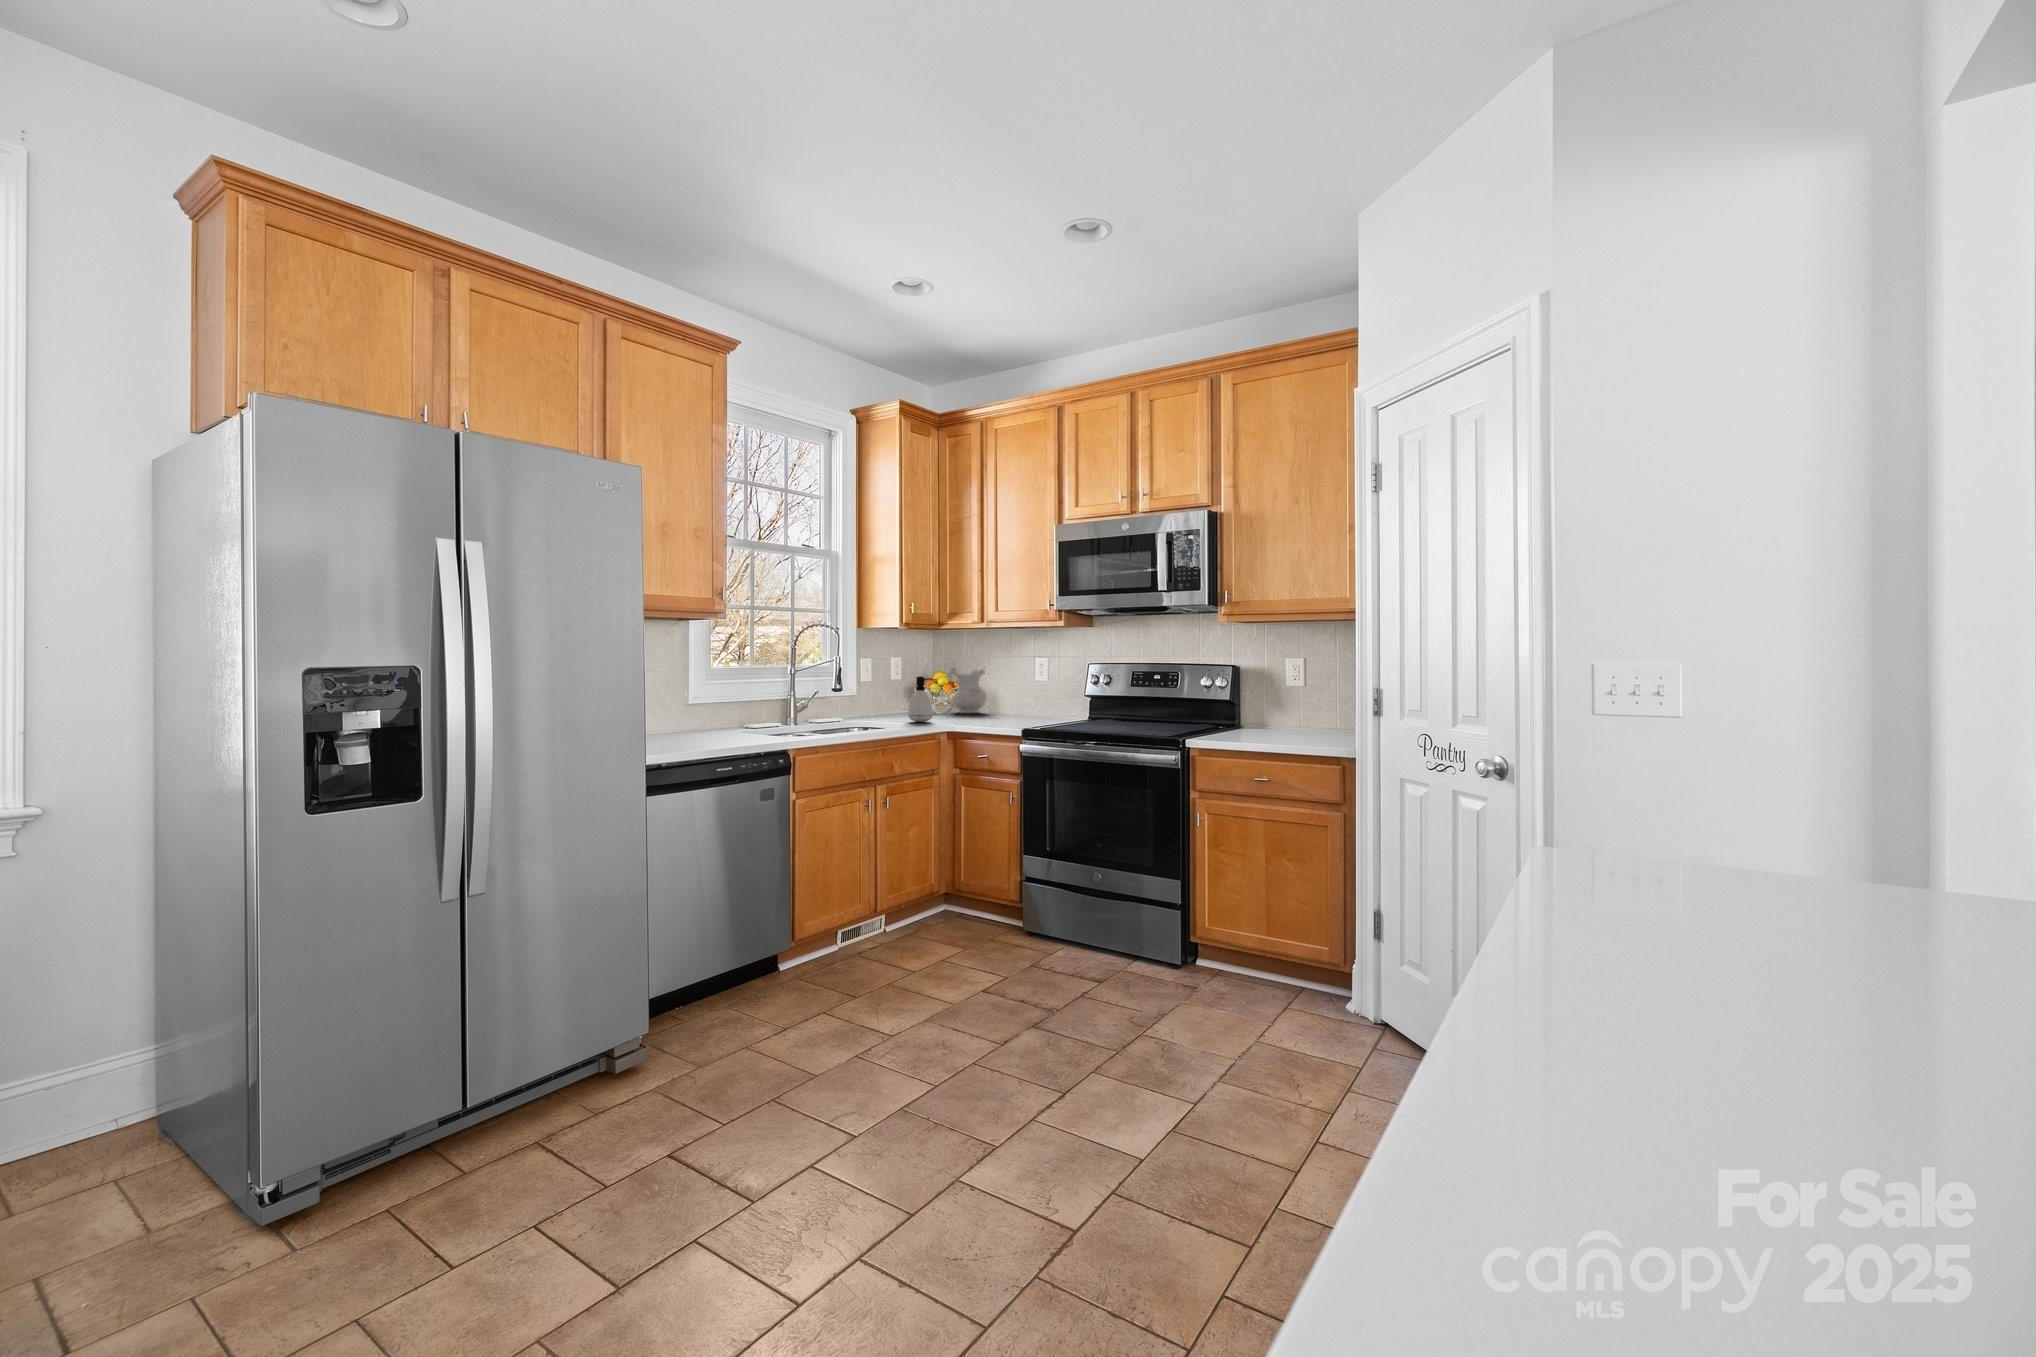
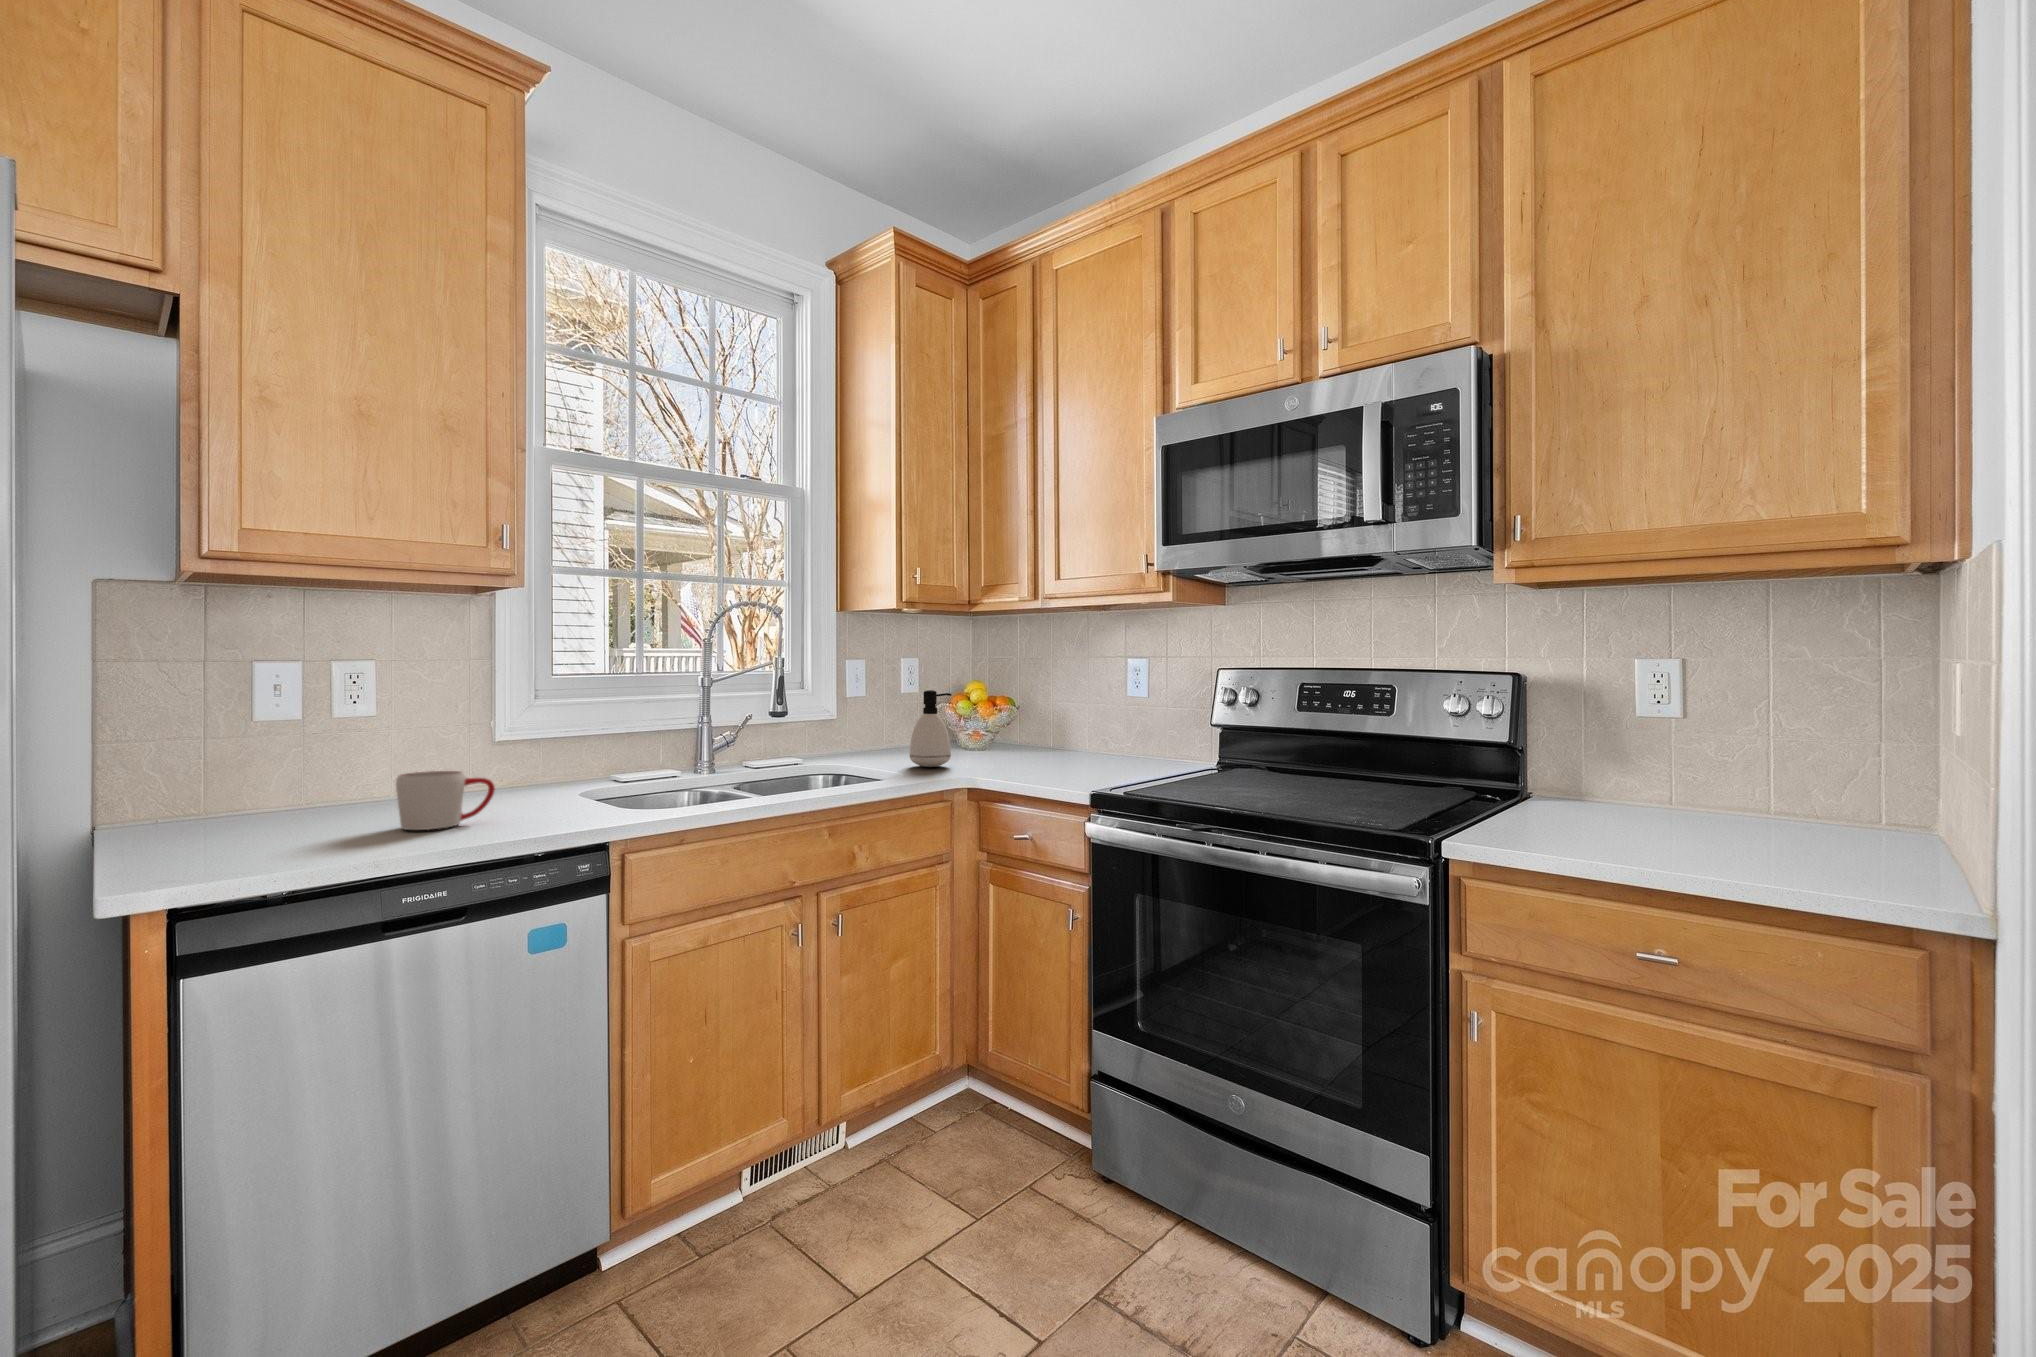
ceramic pitcher: present [948,668,987,713] -> none [991,674,1053,747]
mug: none [684,716,725,743] -> present [396,771,495,830]

